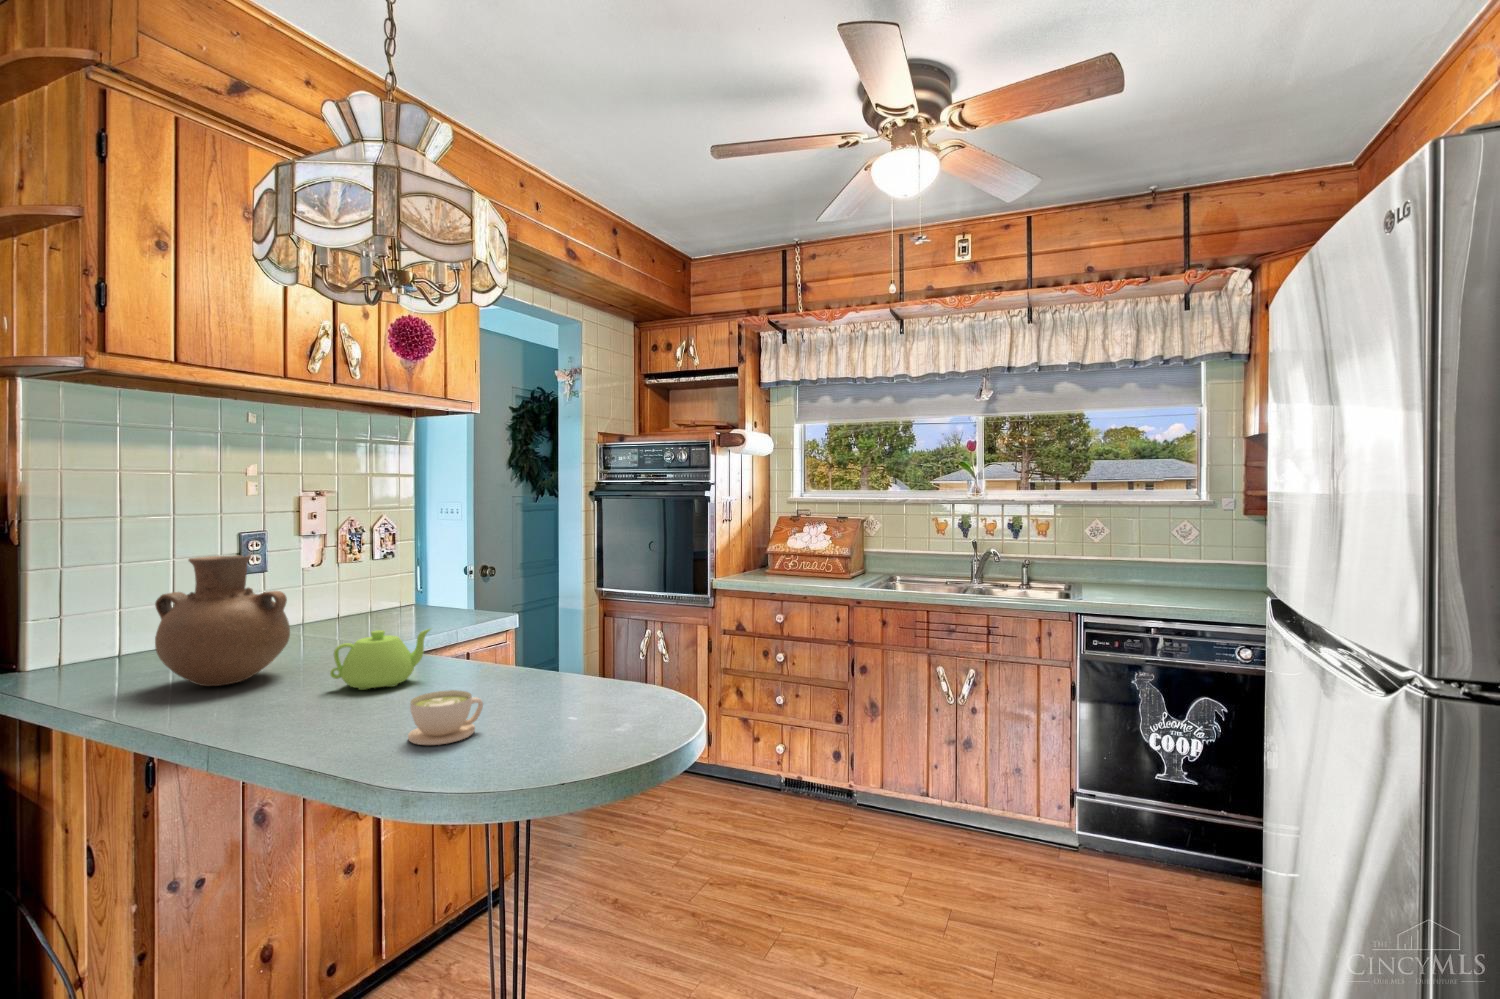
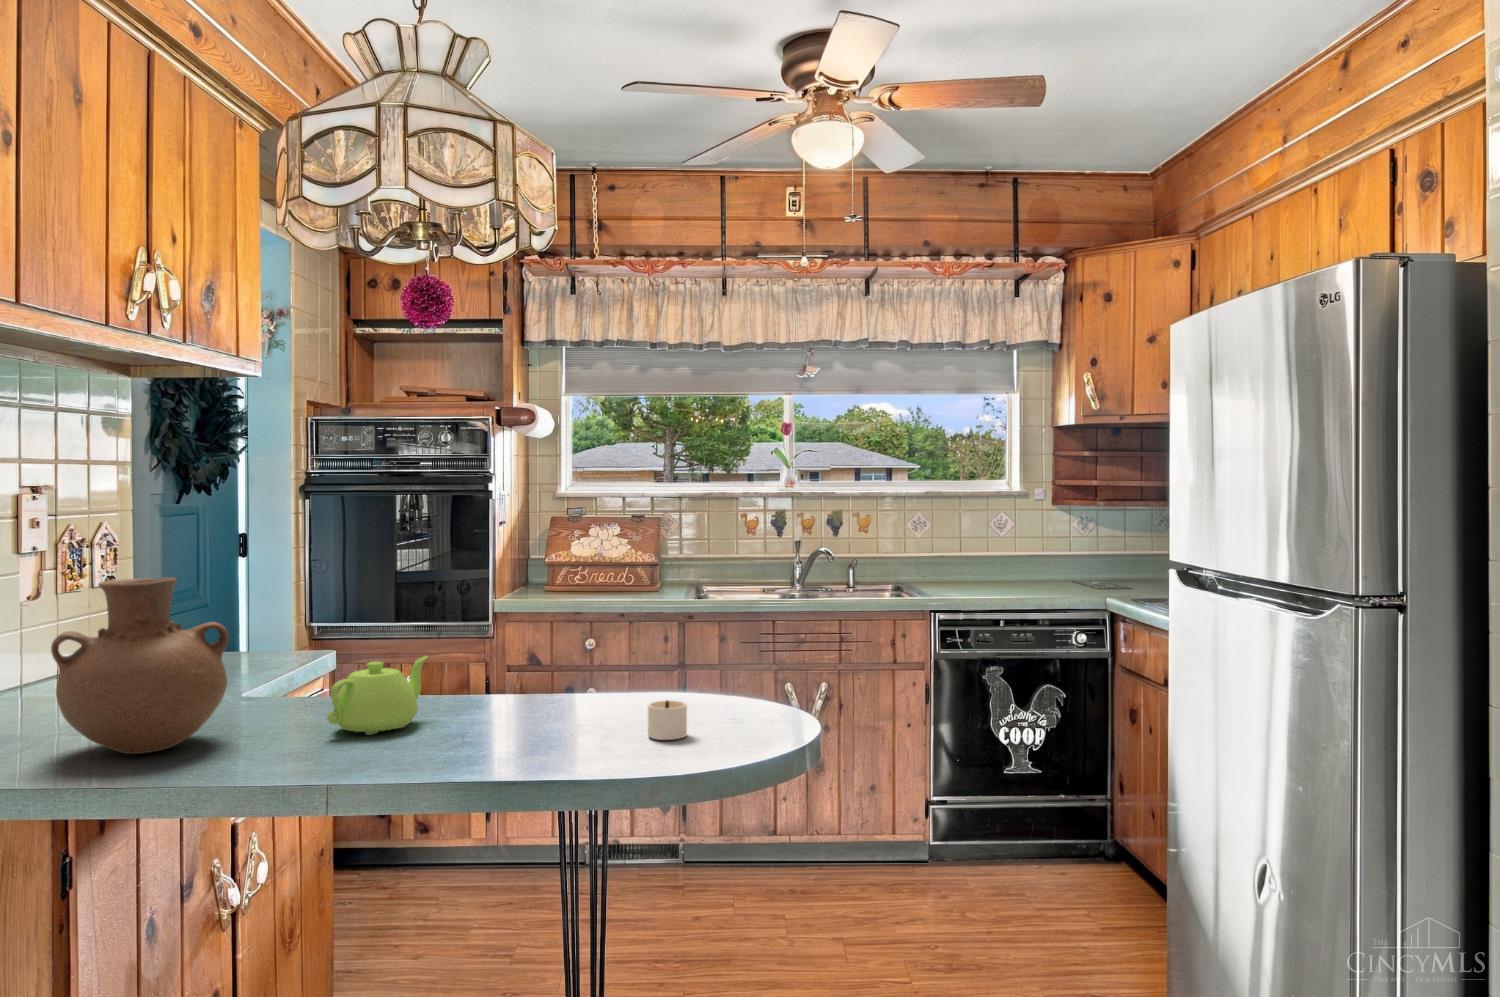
coffee cup: present [408,690,483,745] -> none [551,707,618,761]
candle: none [521,691,578,732] -> present [648,700,687,740]

